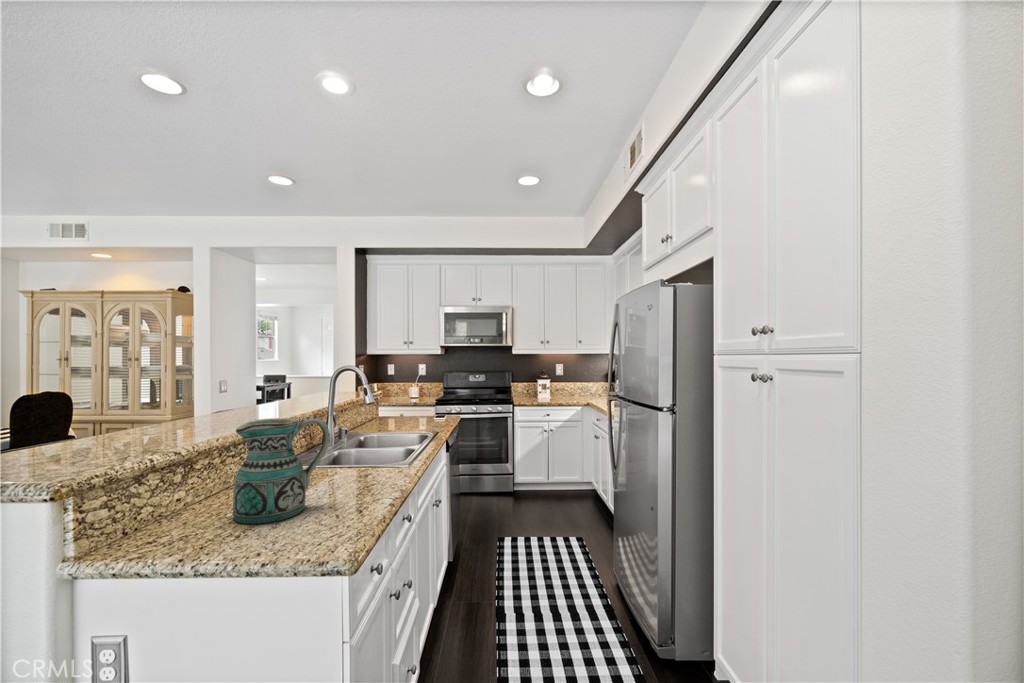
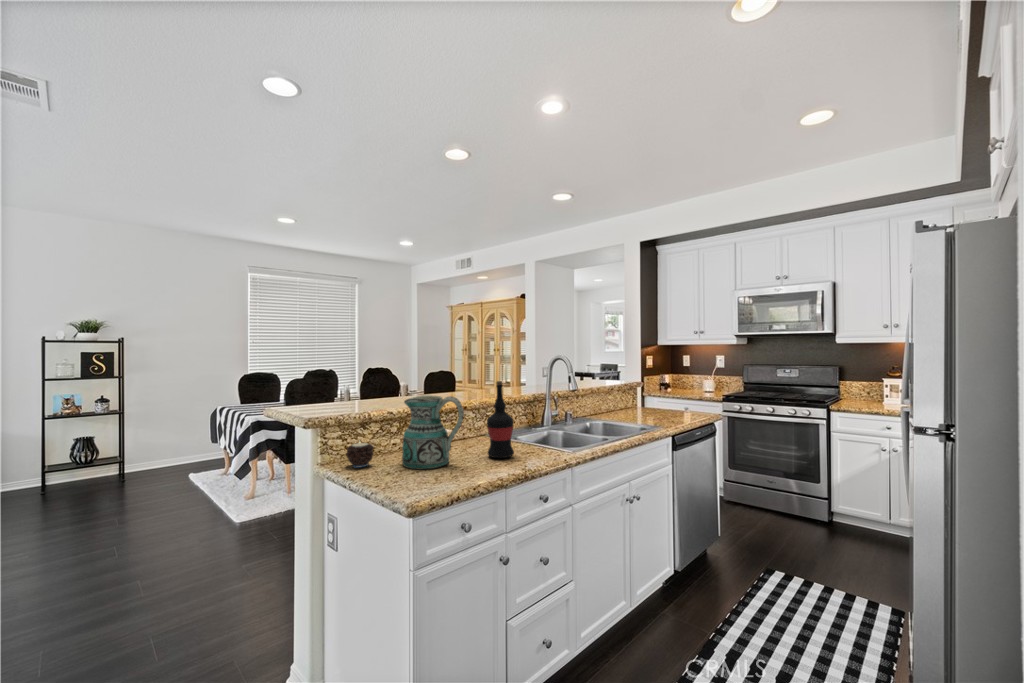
wine bottle: none [331,394,365,487] -> present [487,381,514,458]
candle: none [135,500,193,547] -> present [346,442,374,468]

